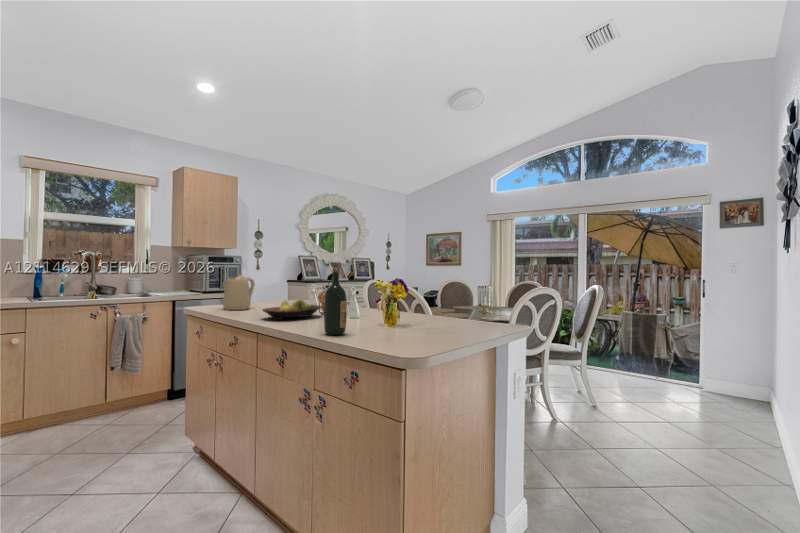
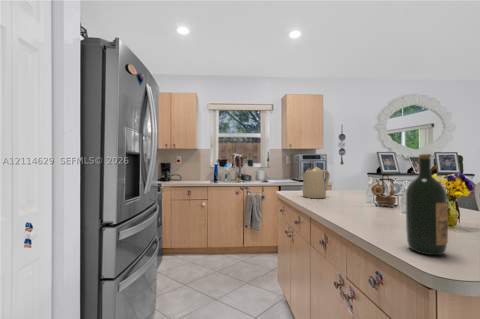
fruit bowl: present [262,299,322,320] -> none [331,193,402,215]

